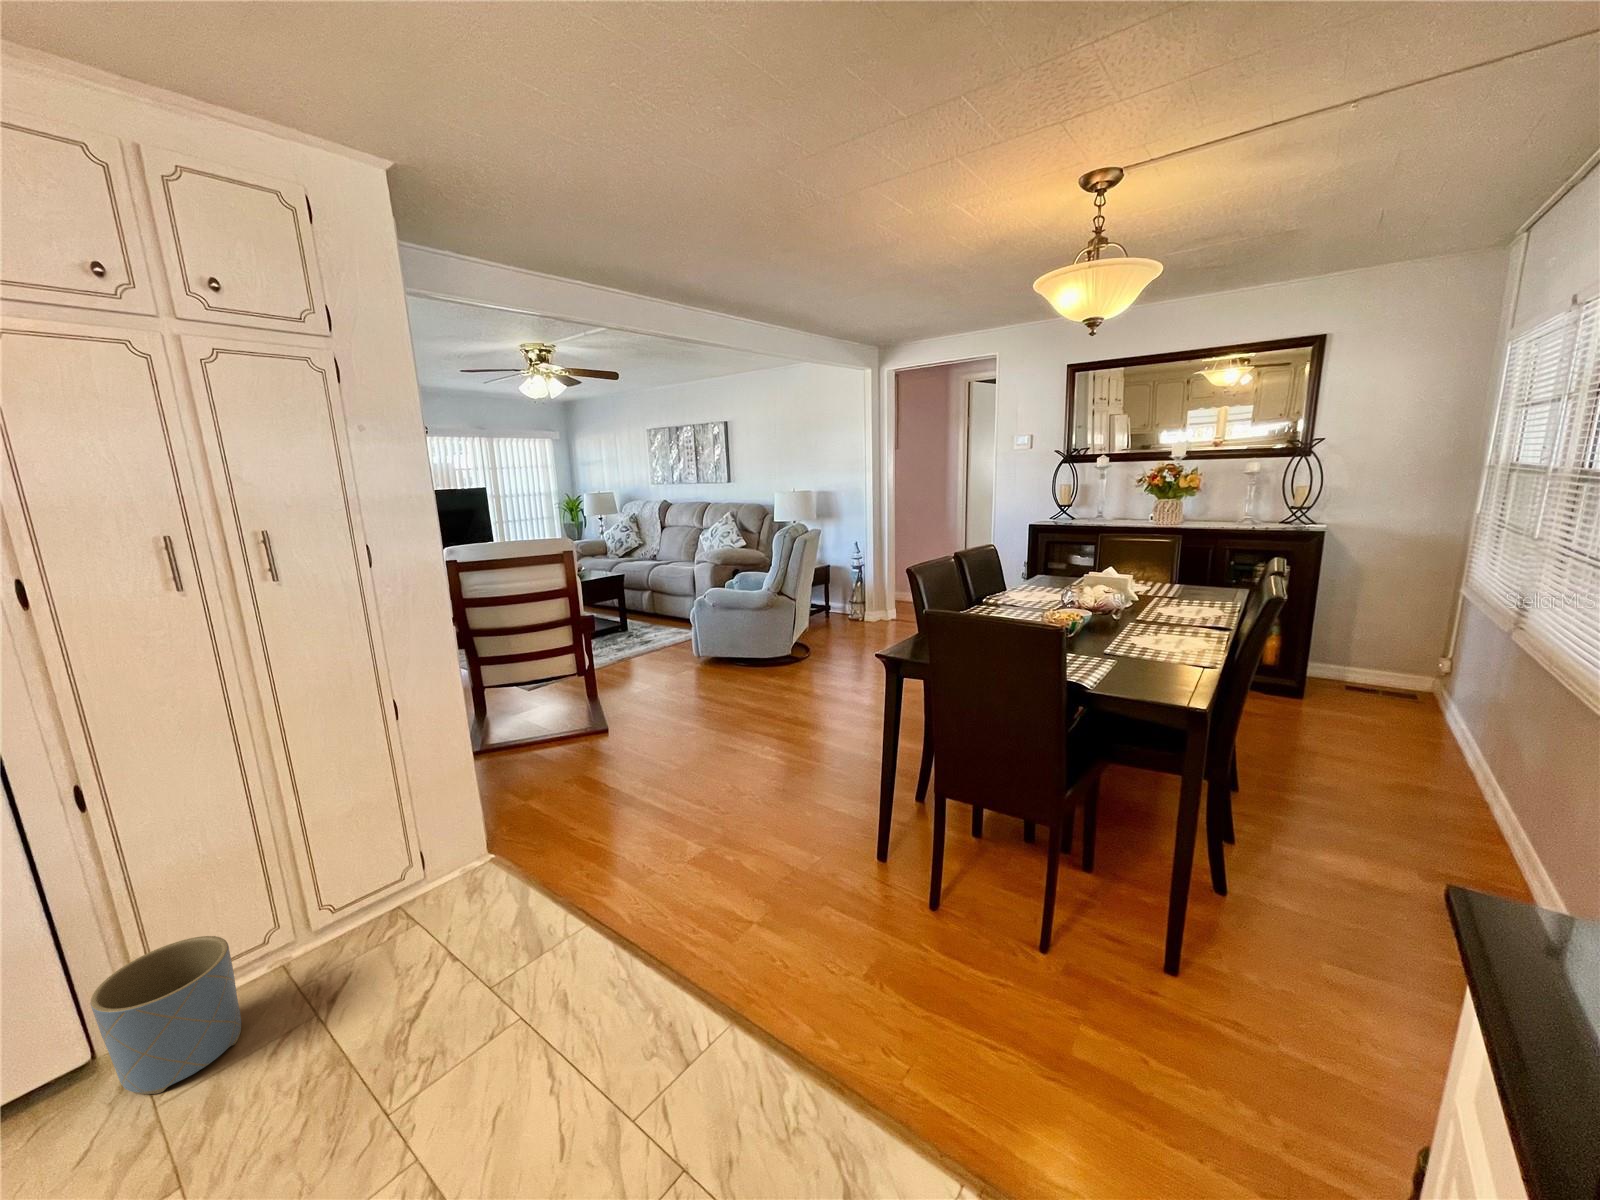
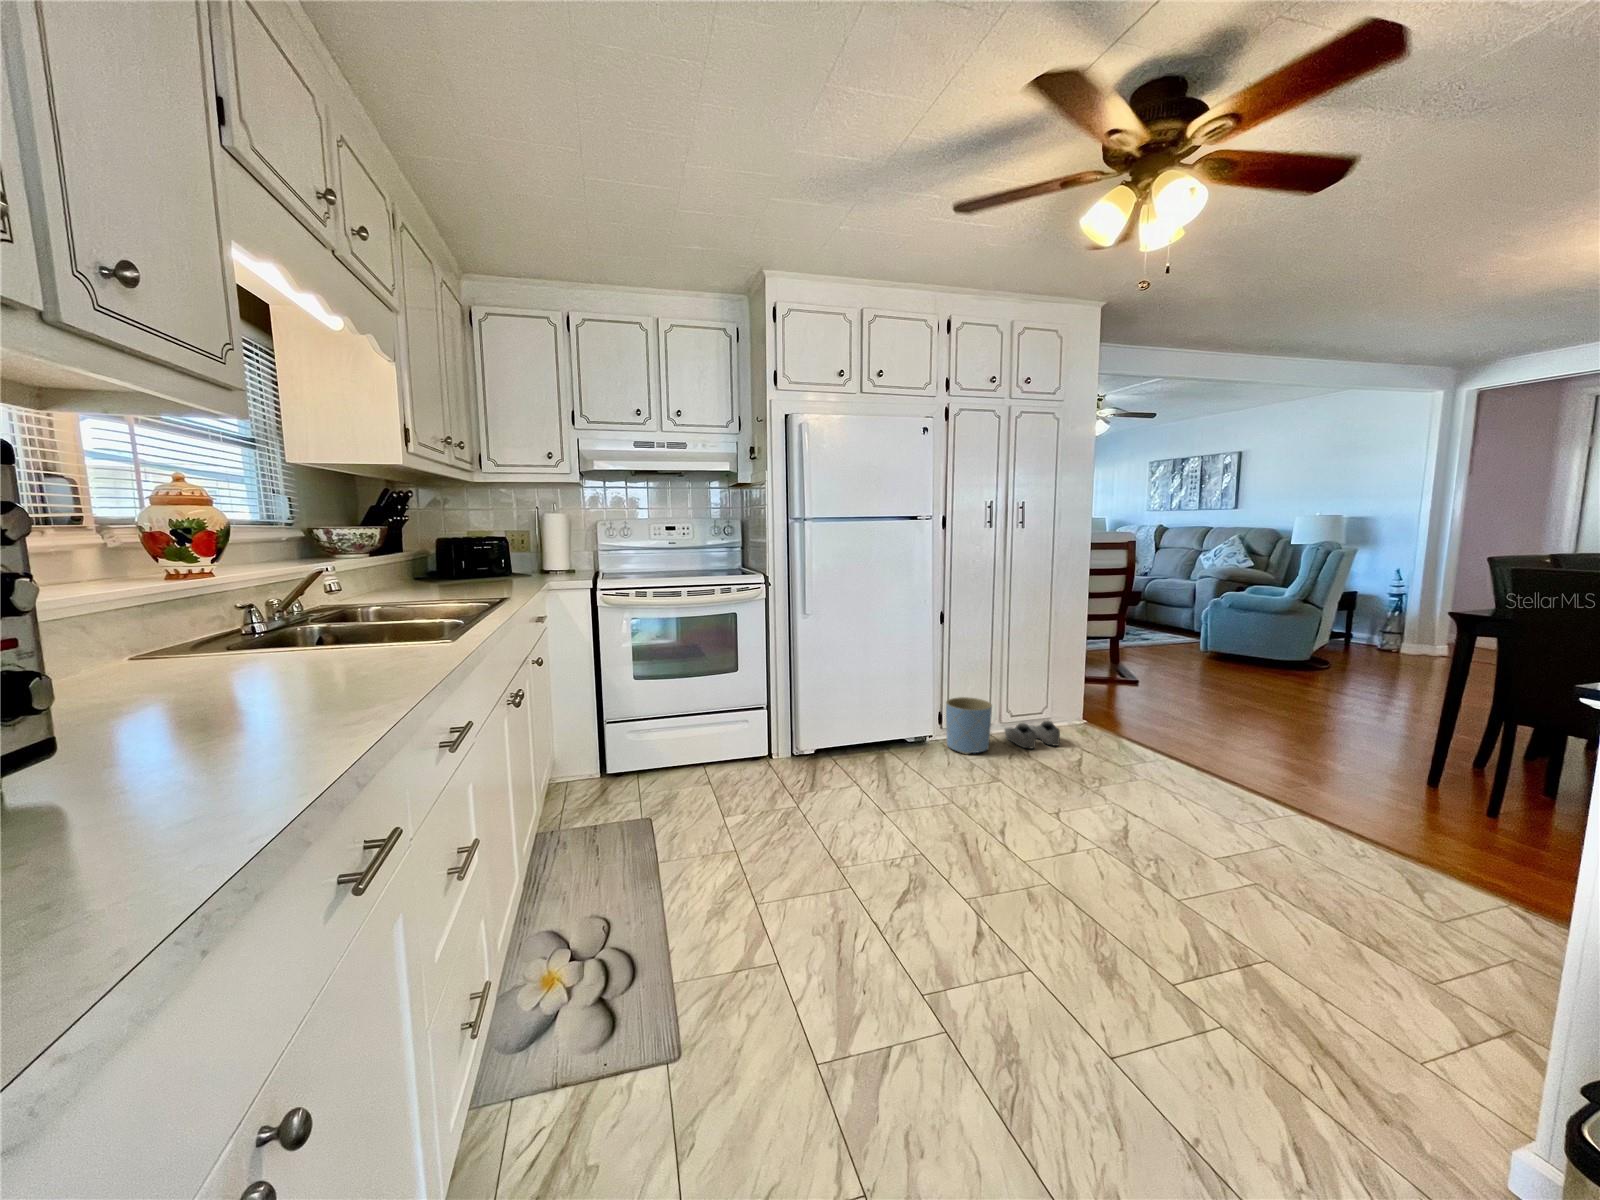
shoe: none [305,912,416,999] -> present [1005,721,1060,749]

